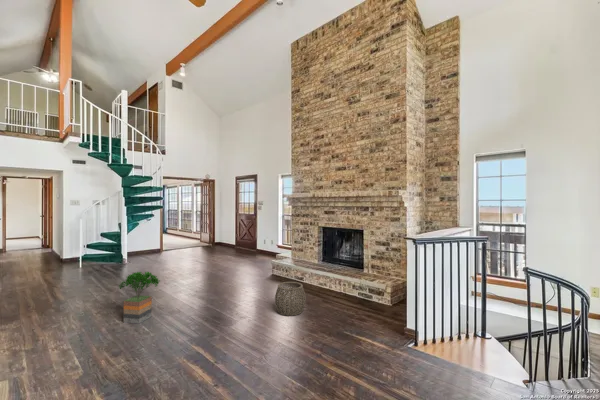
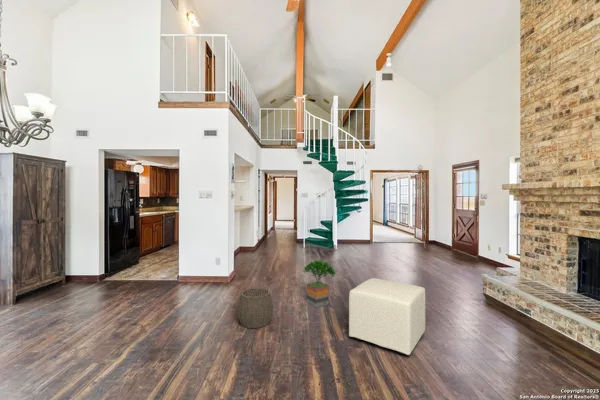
ottoman: none [193,276,251,336] -> present [349,278,425,355]
woven basket: present [275,282,306,316] -> present [237,288,273,328]

